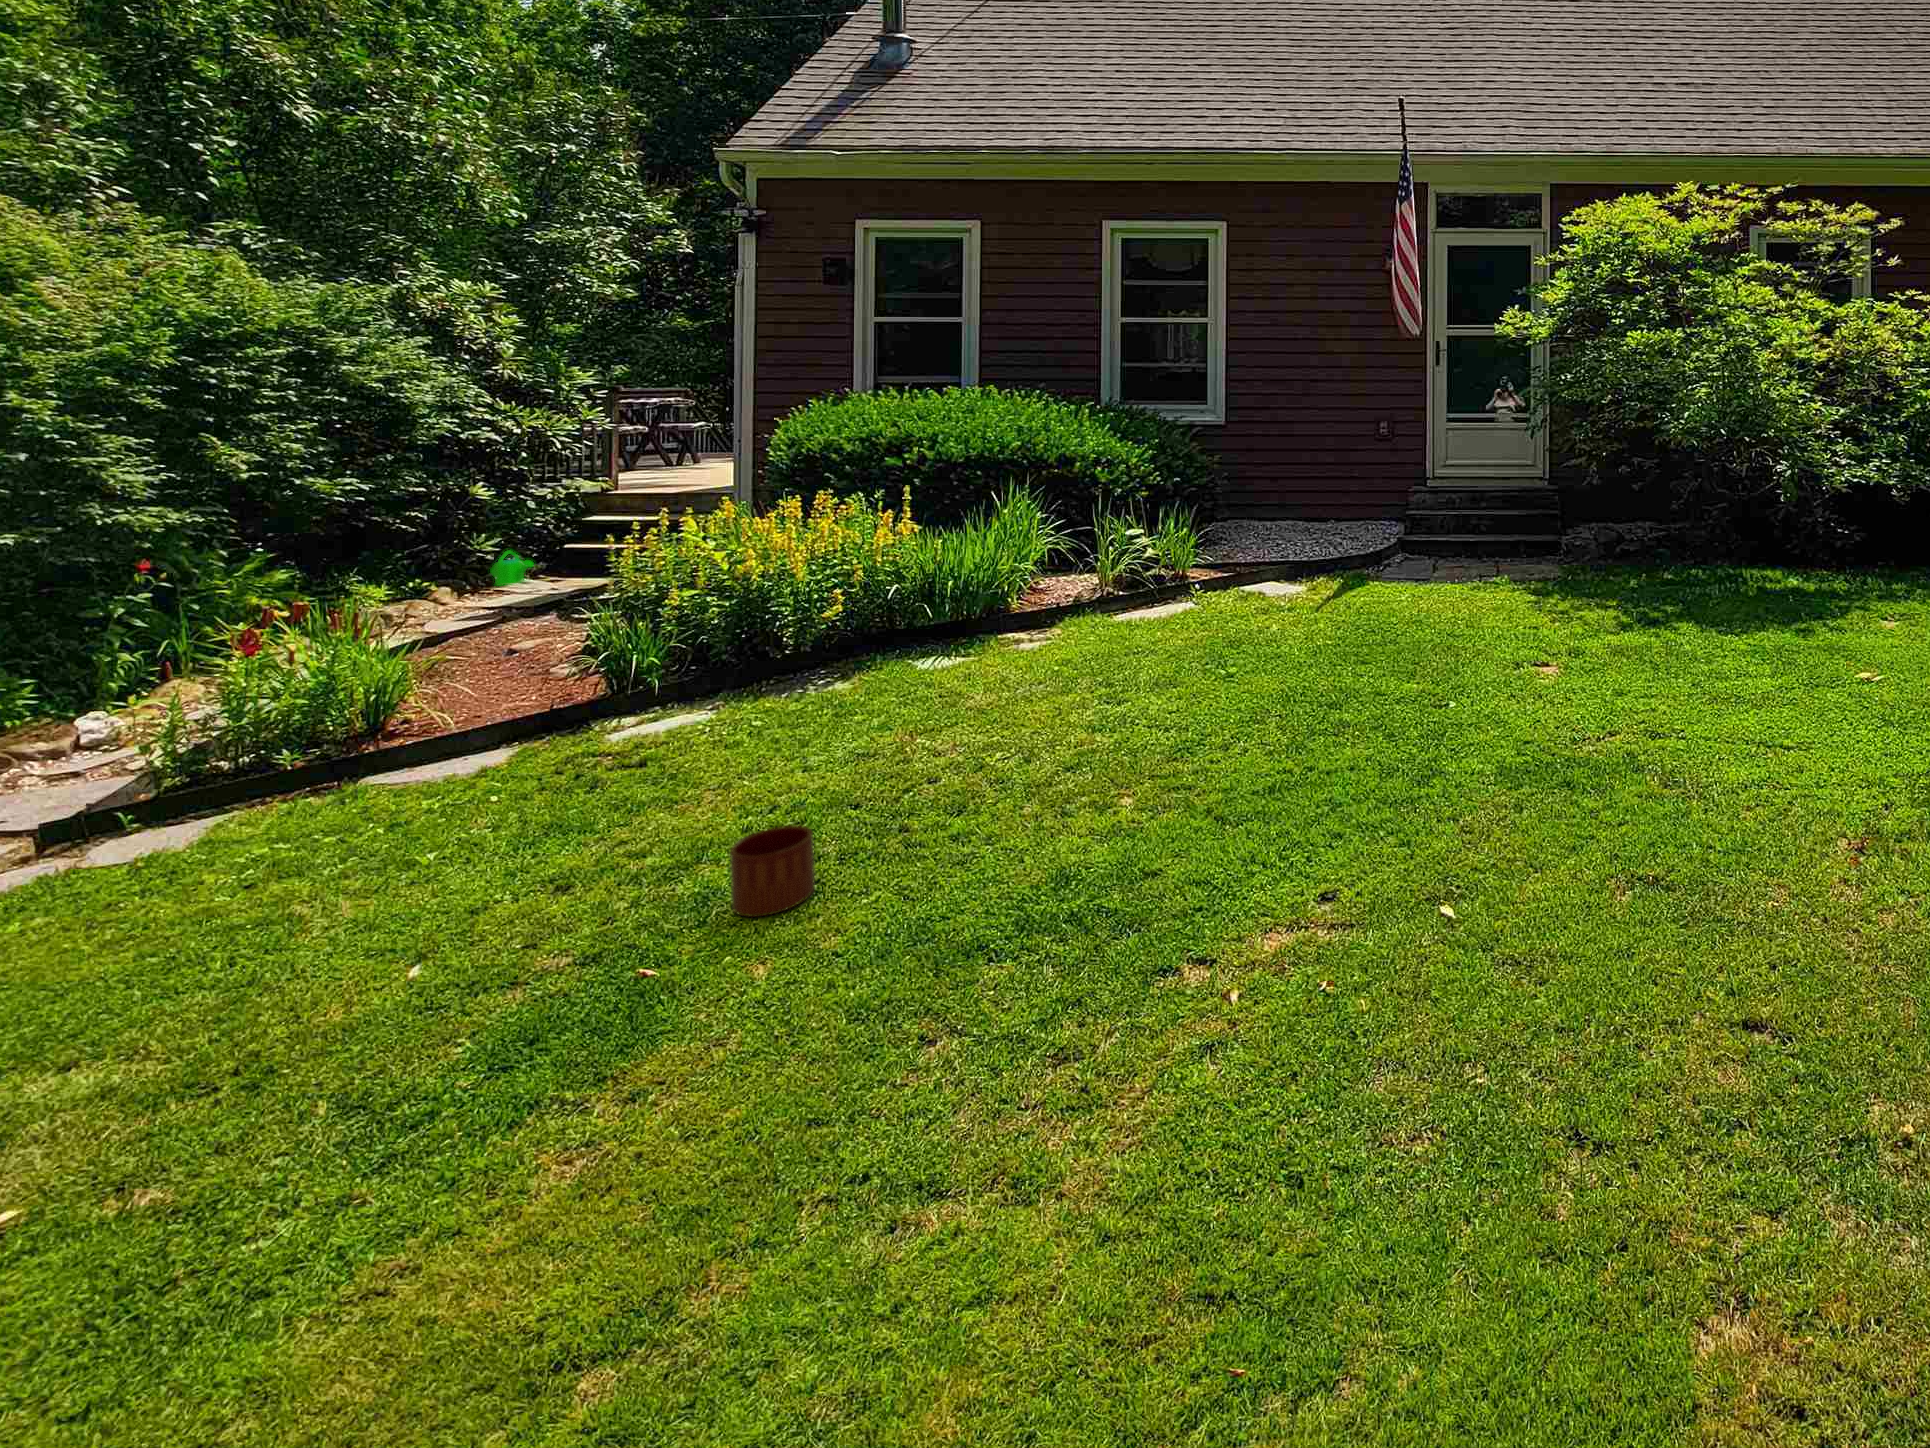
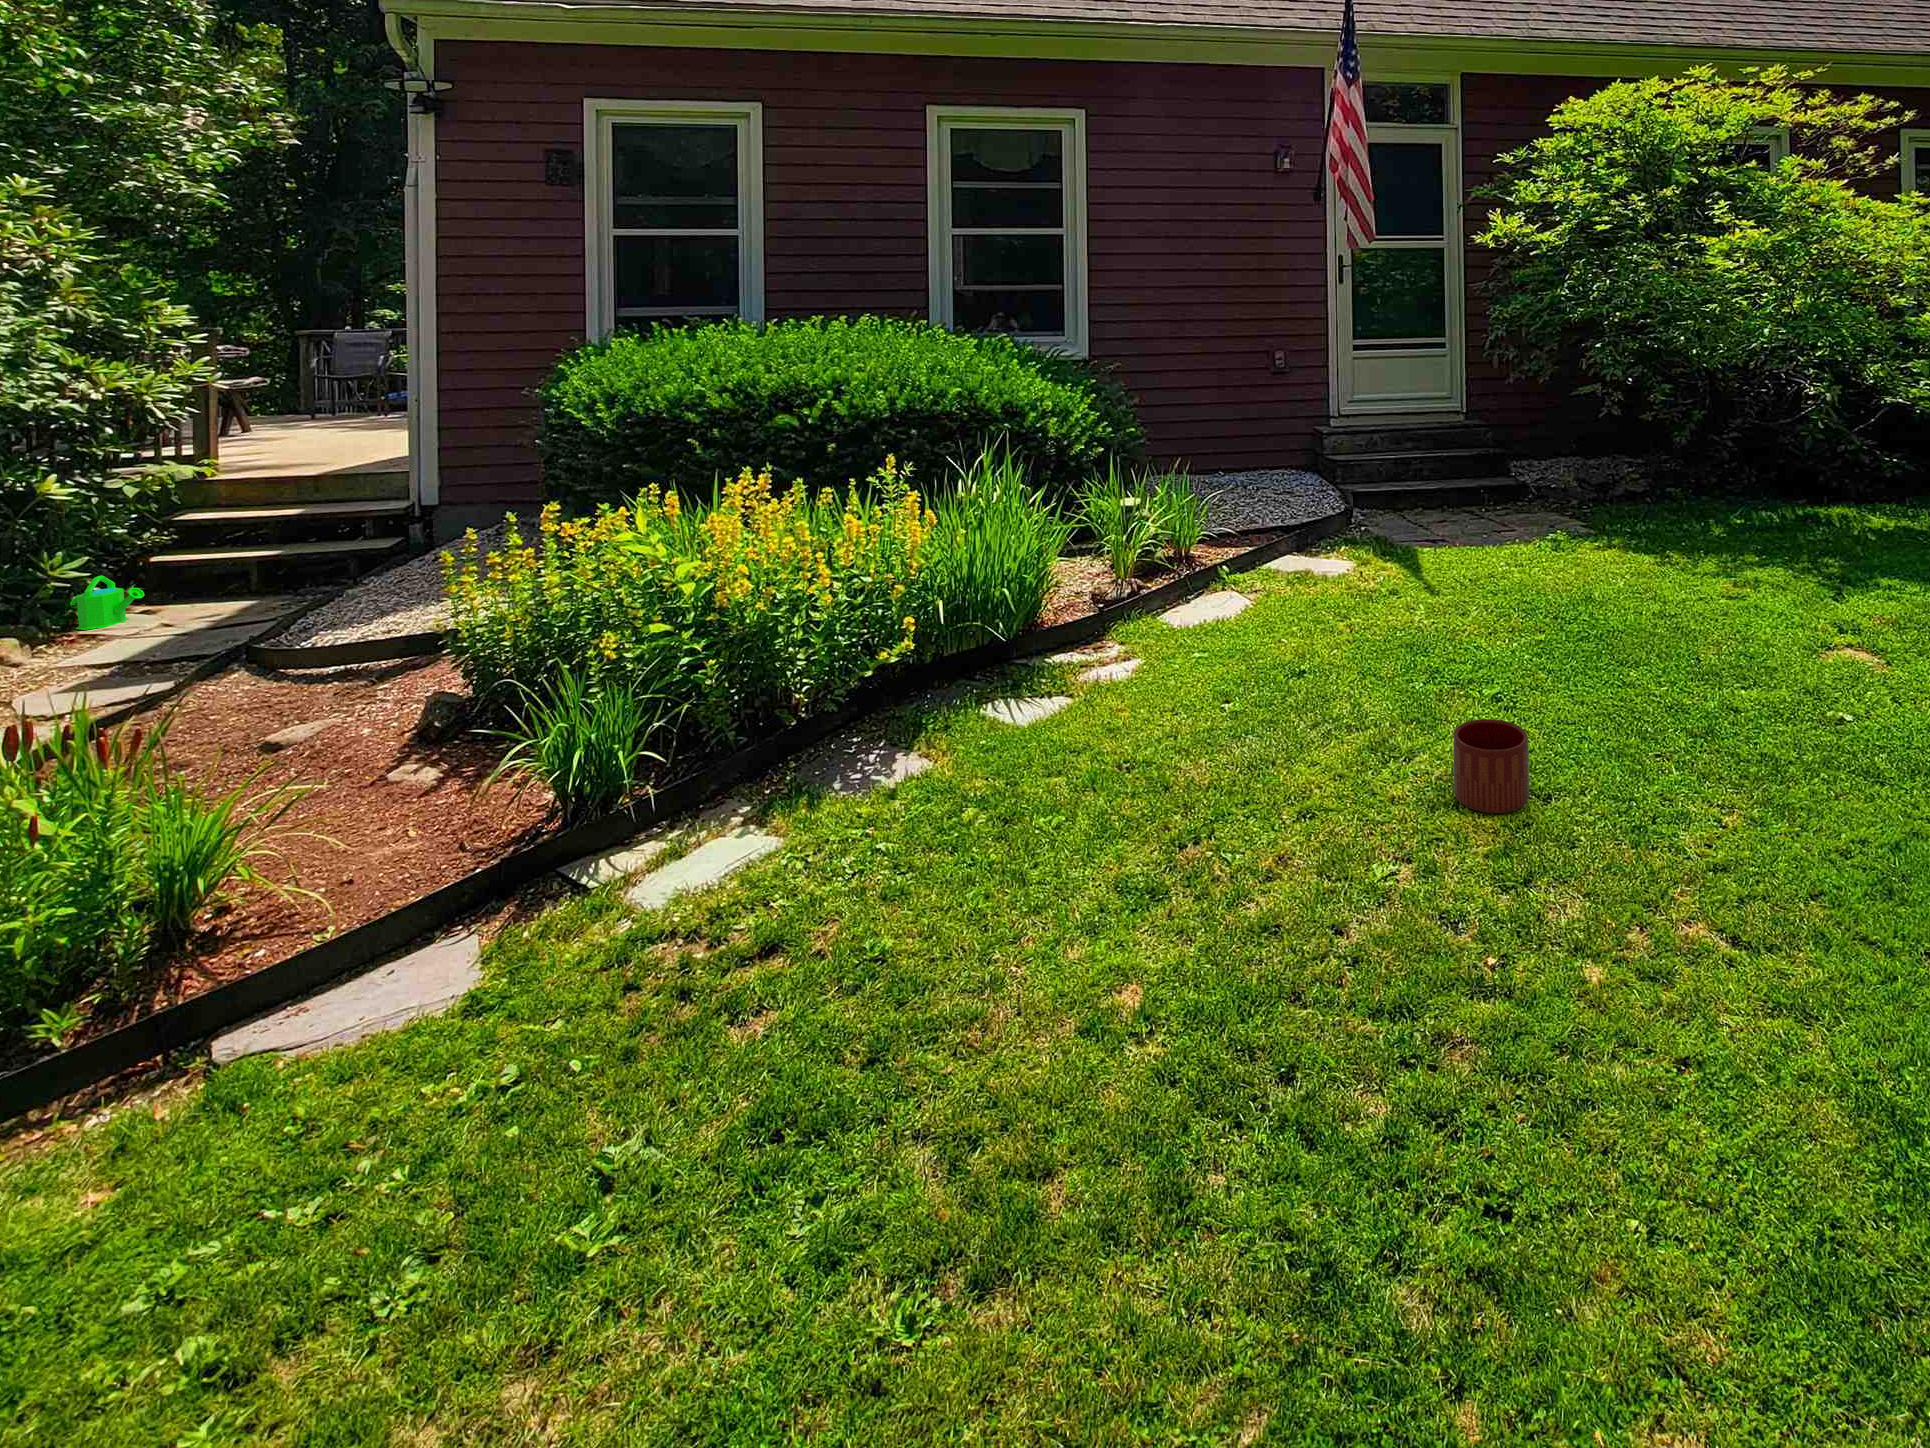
planter: present [730,825,815,917] -> present [1453,719,1529,814]

